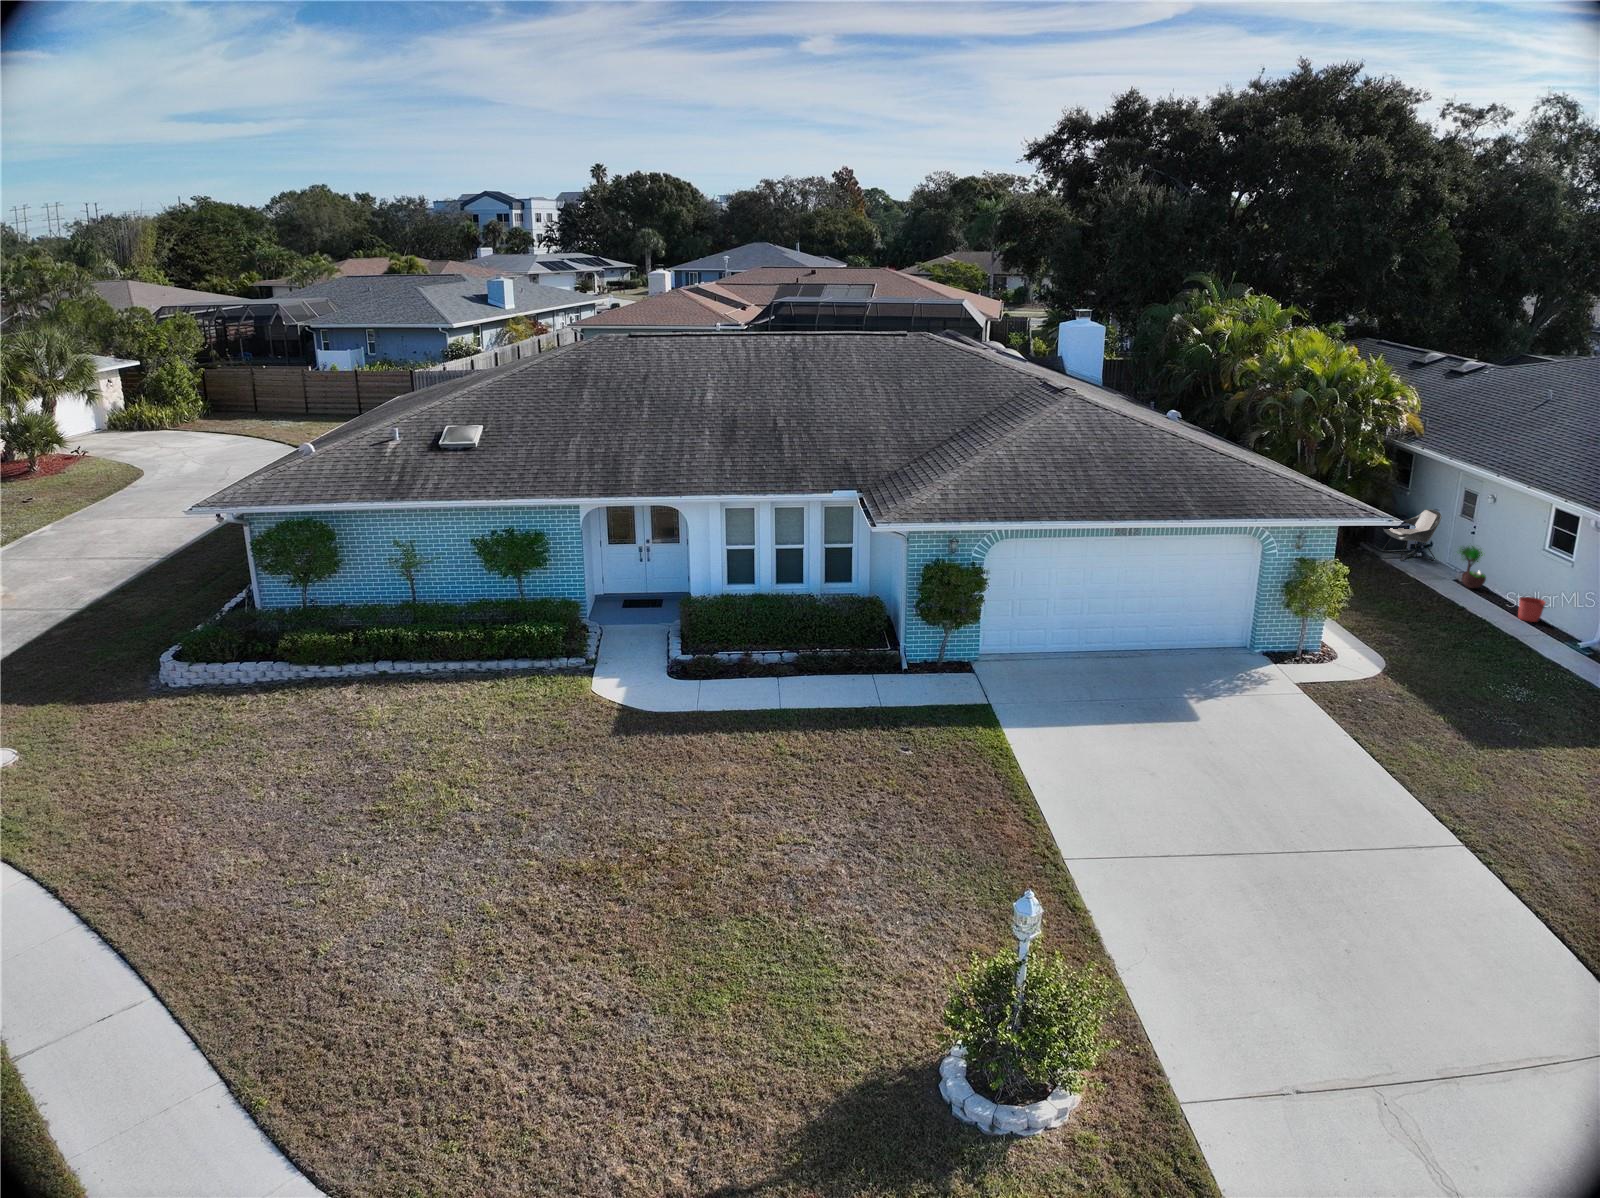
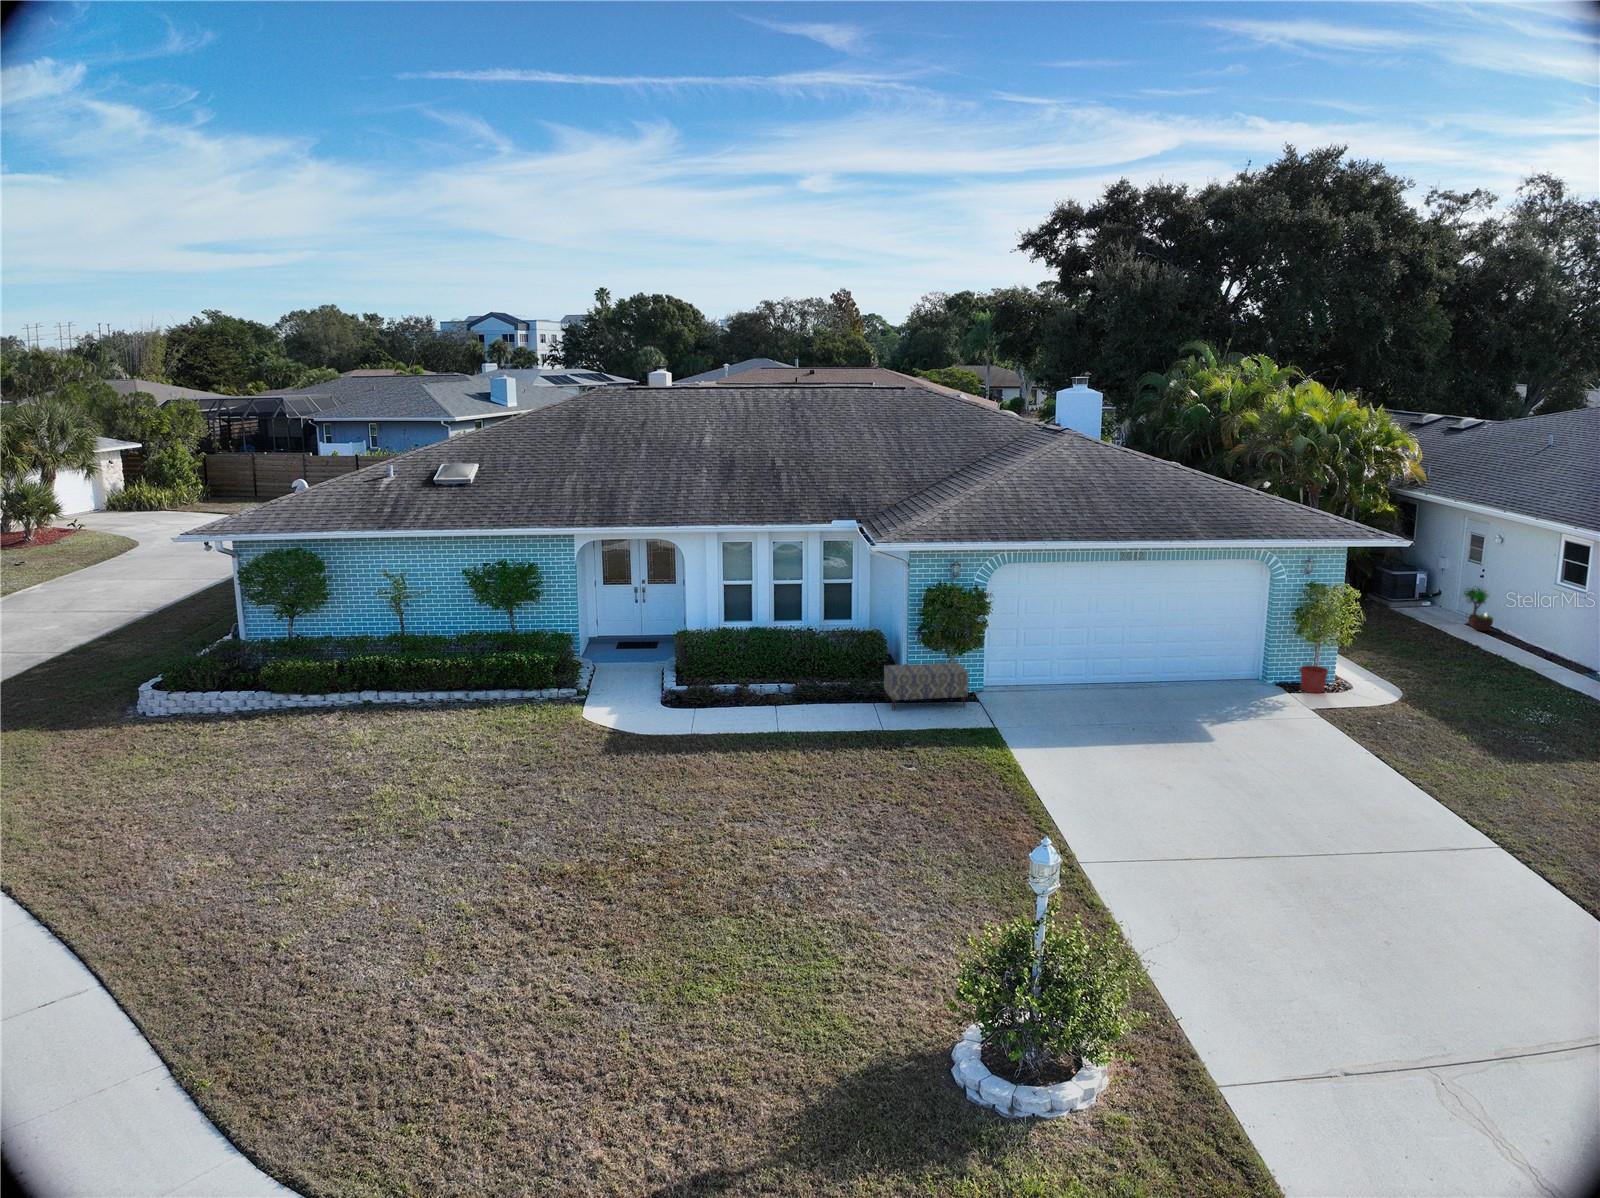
lounge chair: present [1383,509,1442,561] -> none [1385,558,1443,609]
bucket: present [1518,597,1546,622] -> present [1299,665,1328,693]
bench: none [883,634,966,684] -> present [884,662,969,711]

